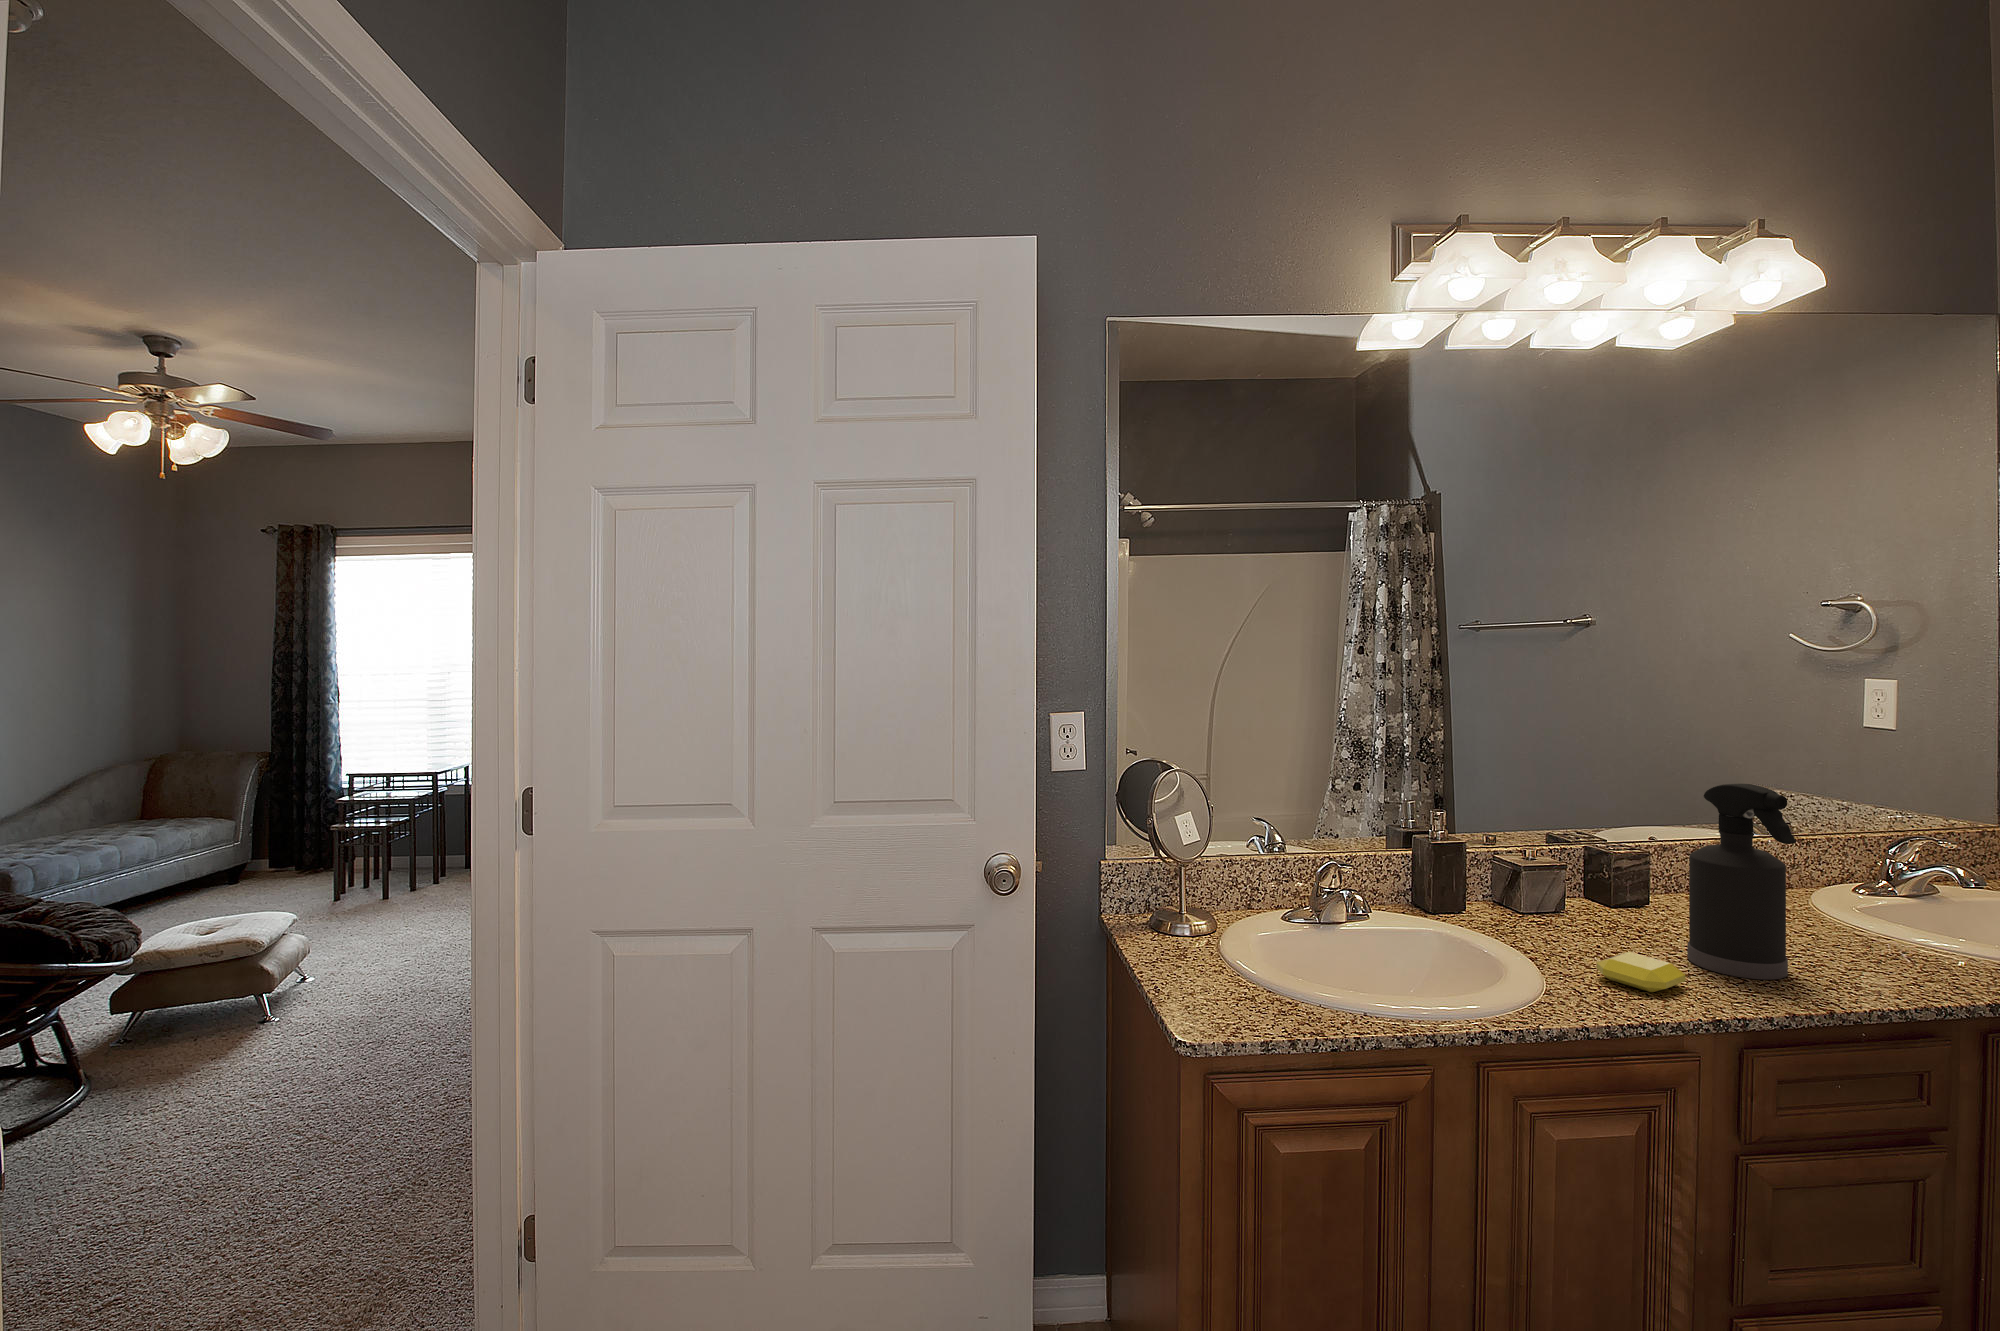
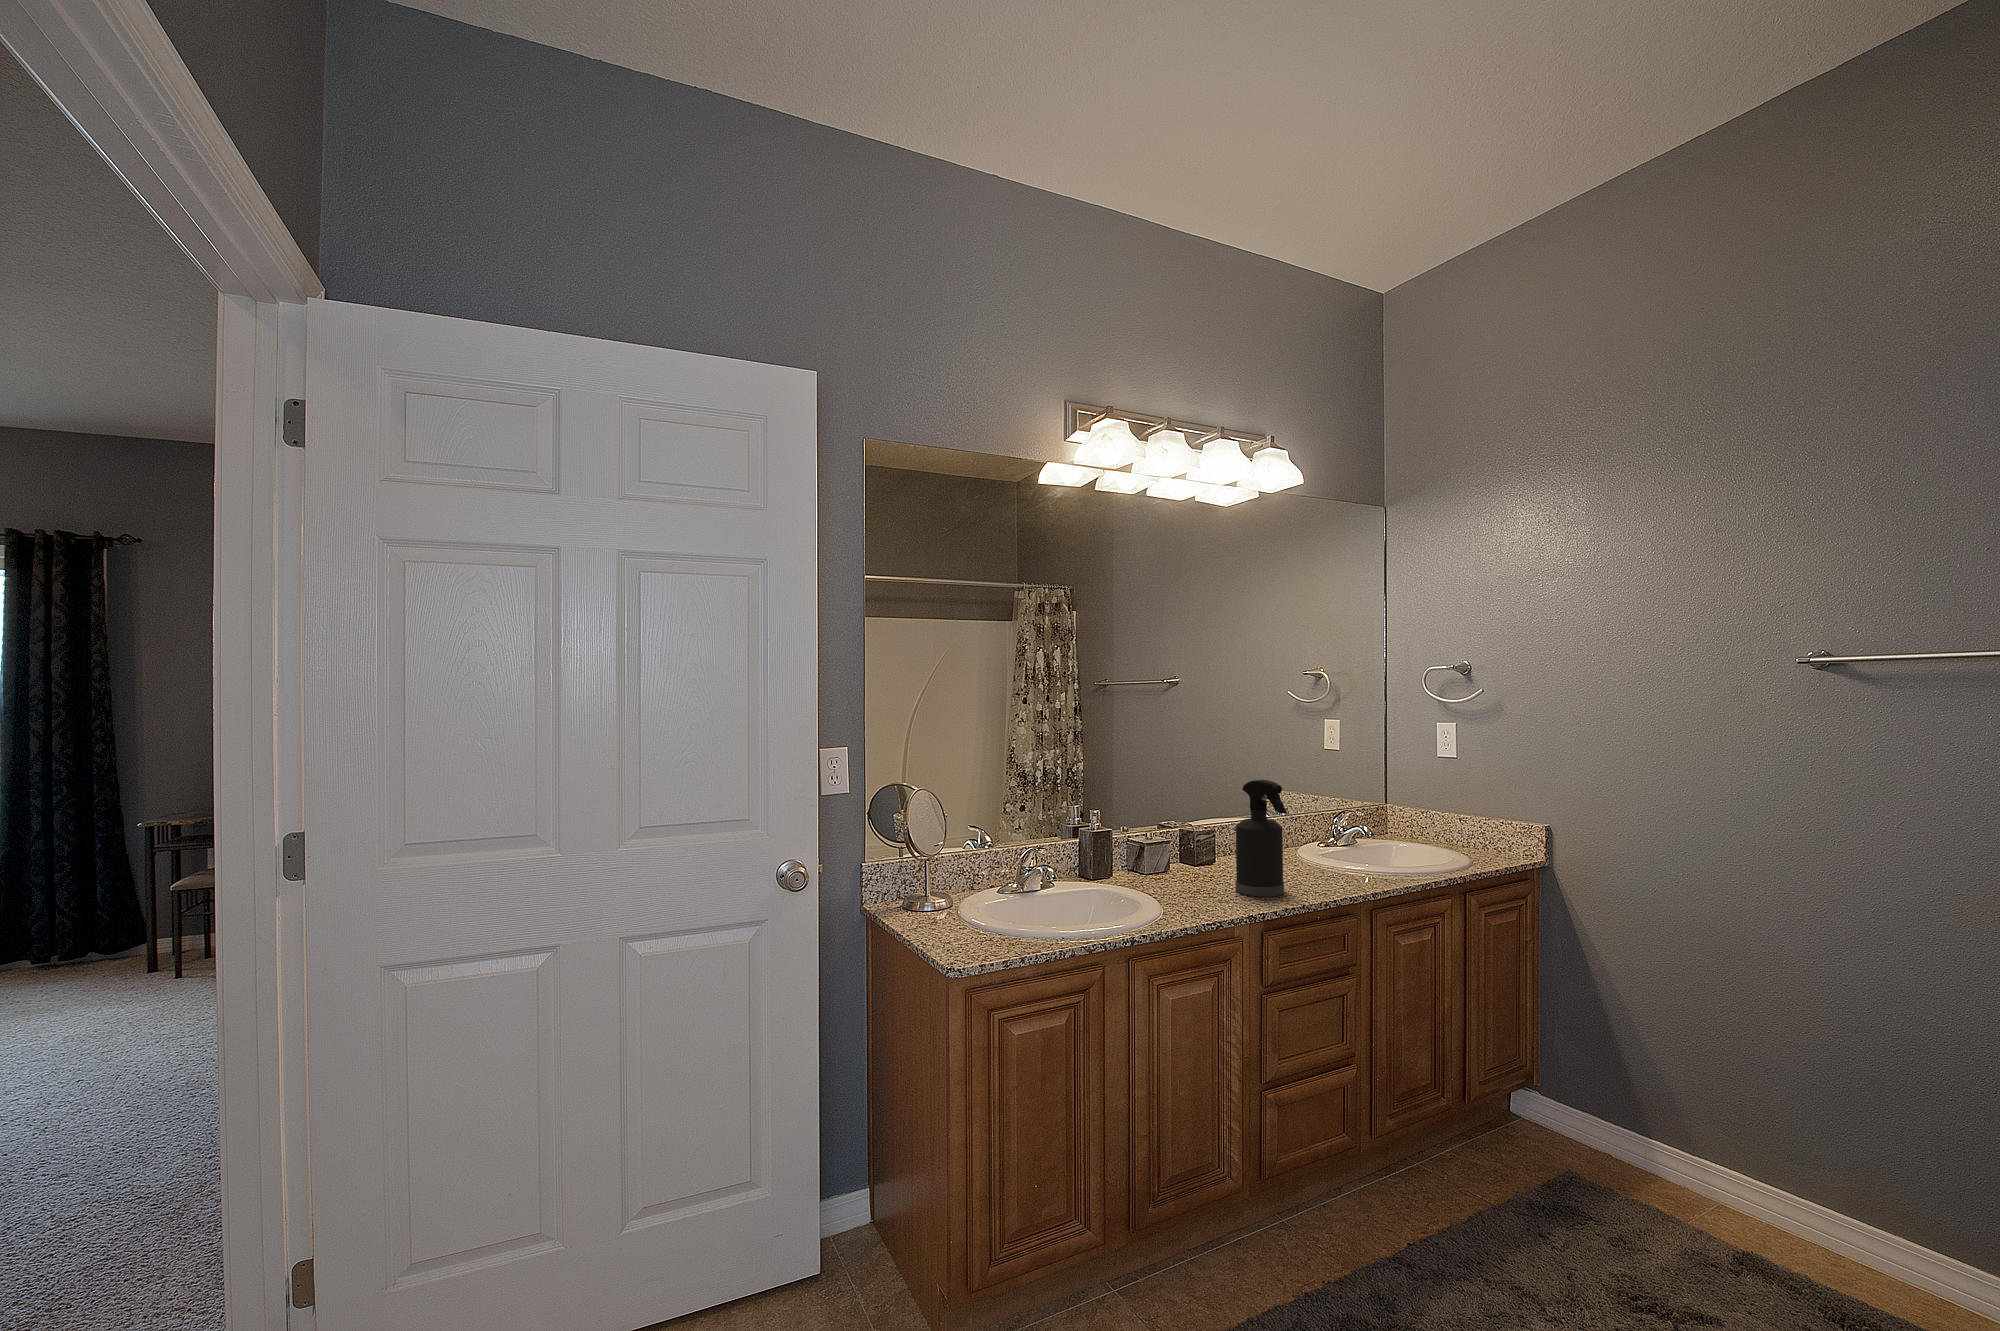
soap bar: present [1597,952,1685,992] -> none [1189,887,1235,909]

